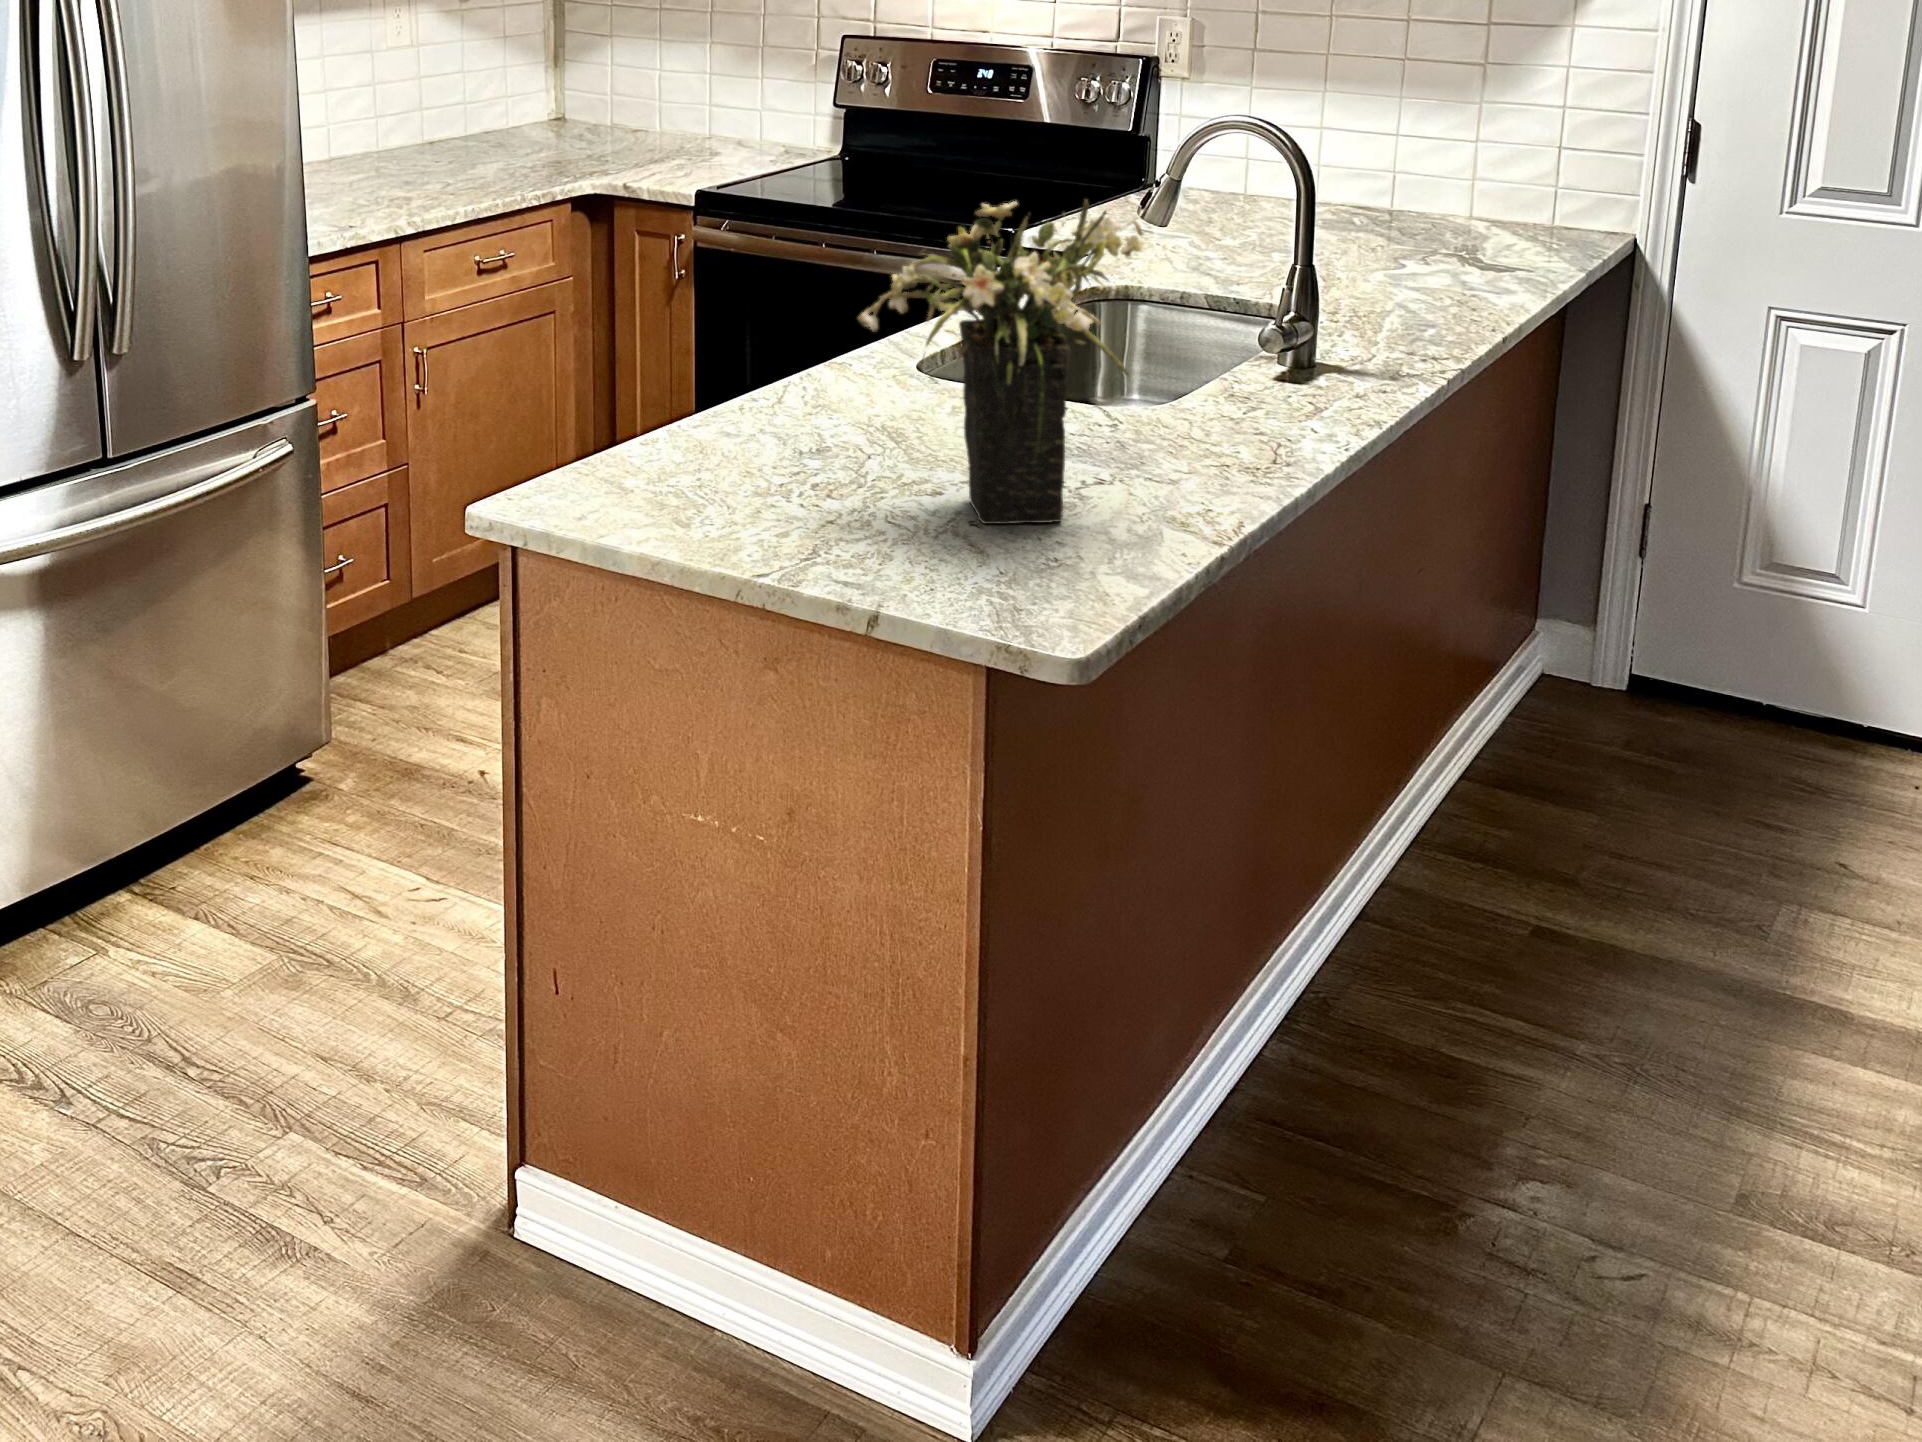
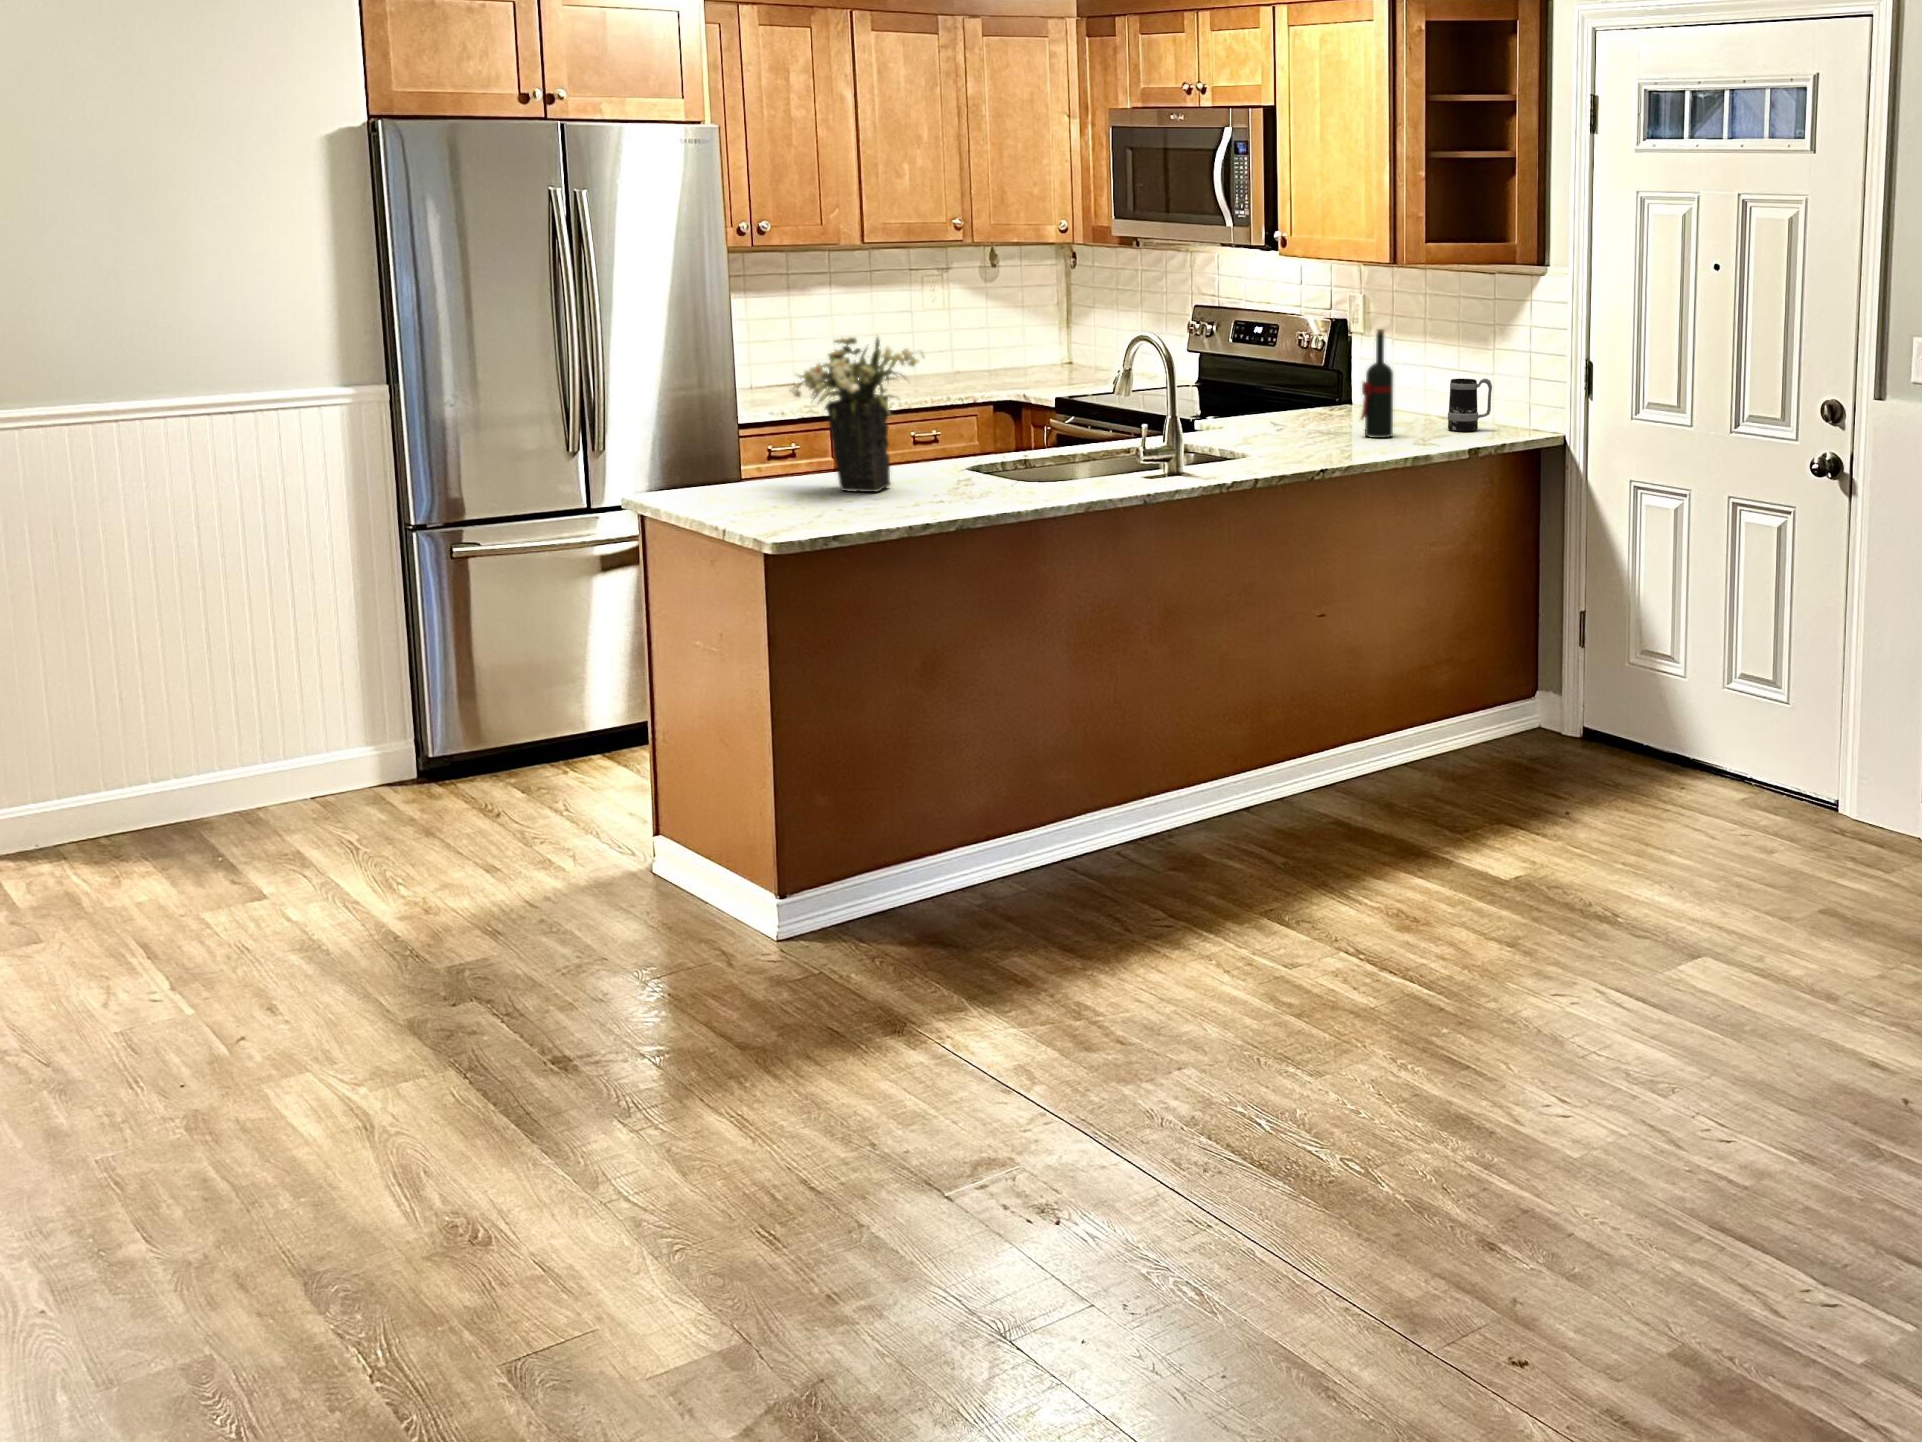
wine bottle: none [1390,88,1445,266] -> present [1361,329,1393,438]
mug: none [1453,155,1525,241] -> present [1448,379,1492,432]

